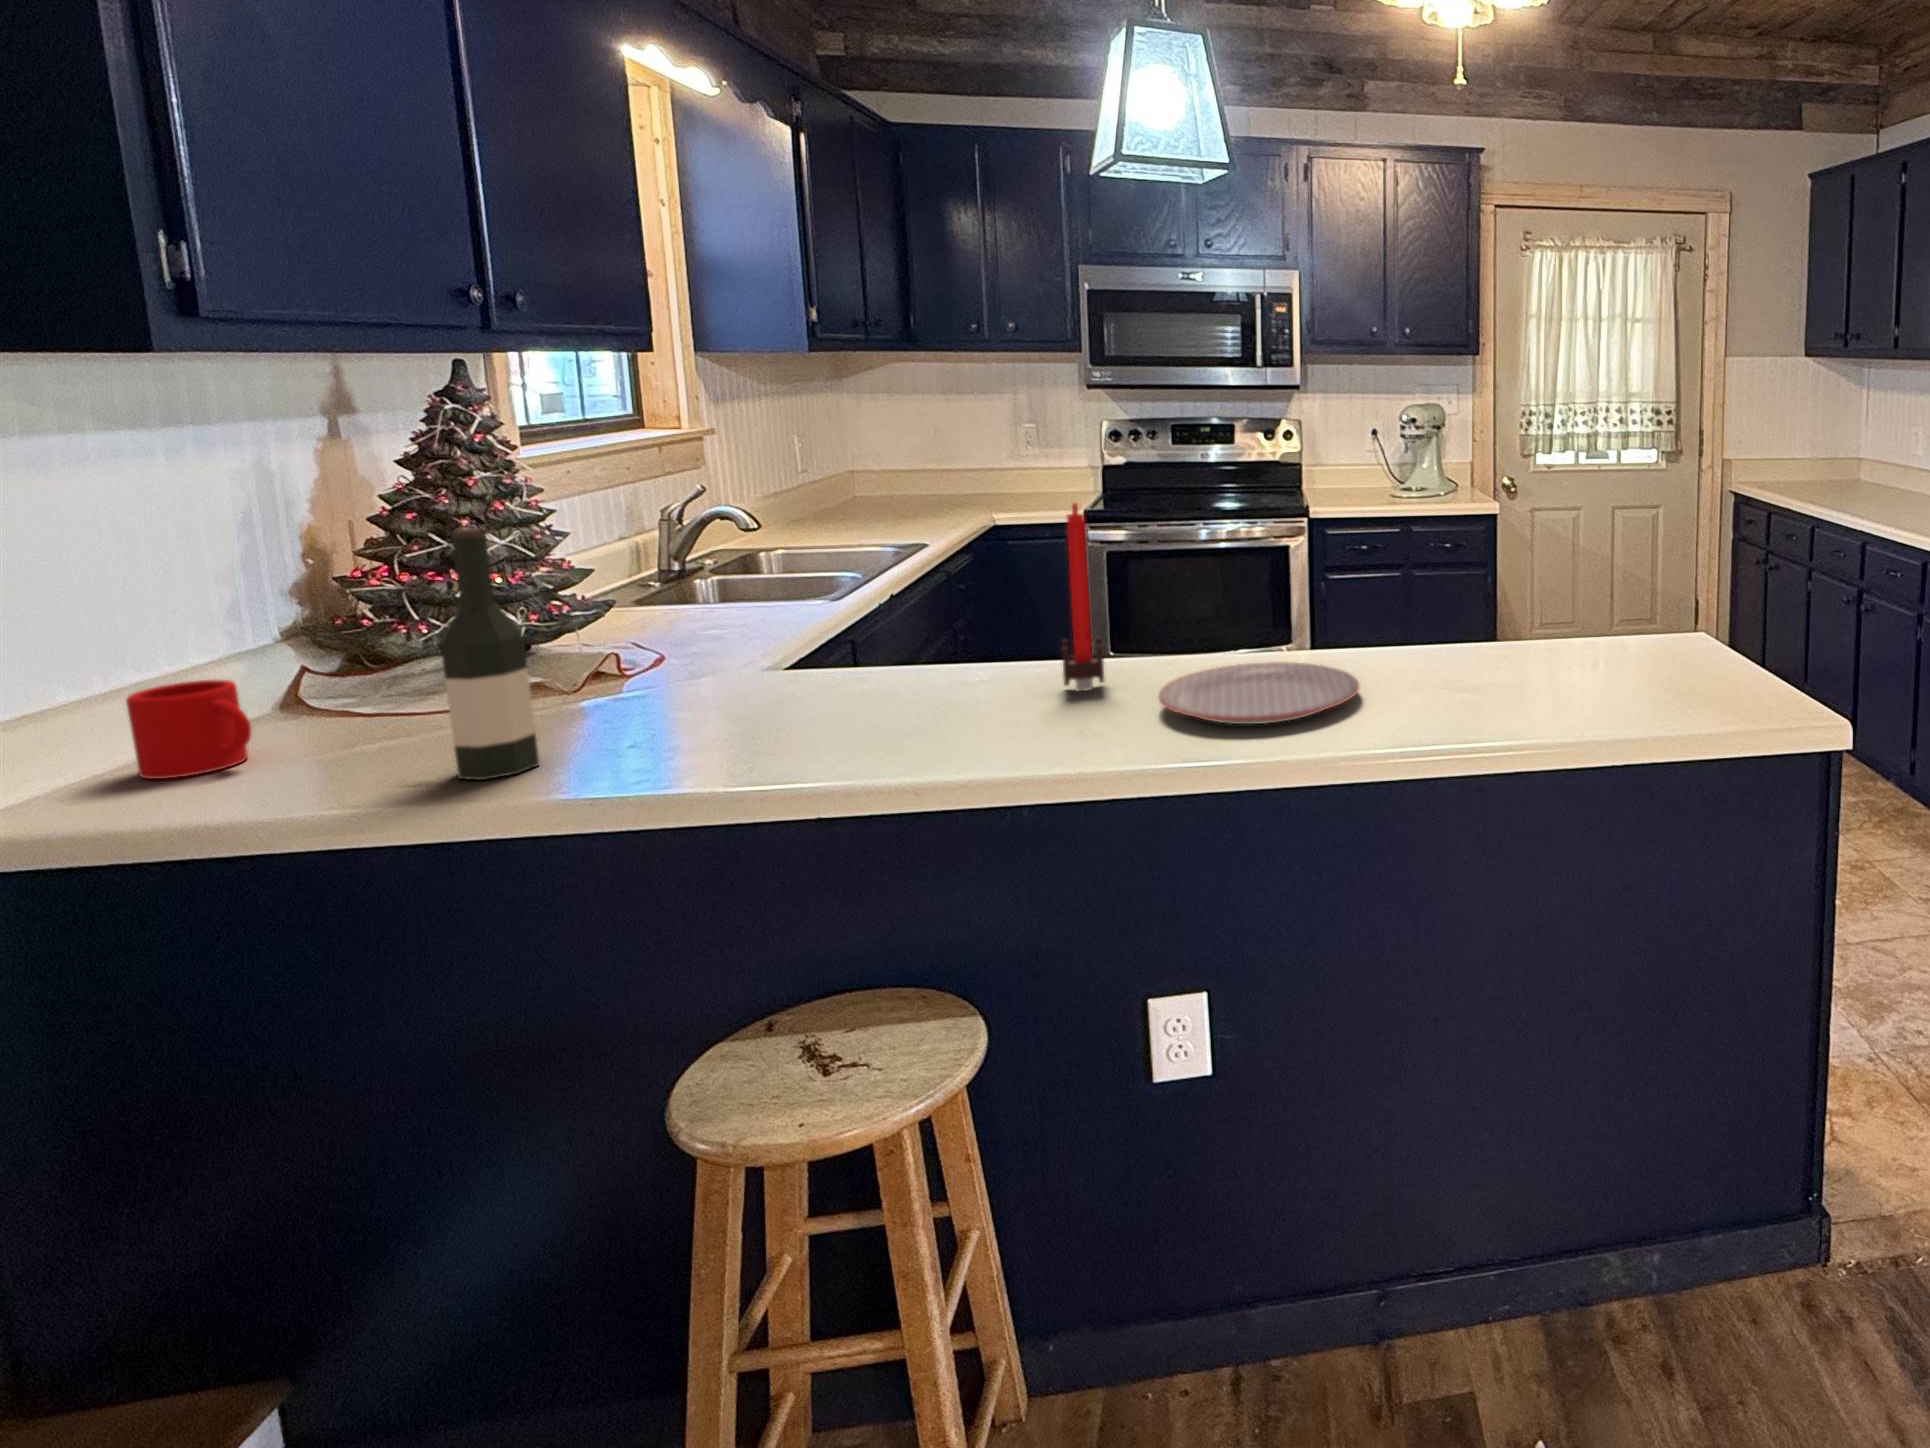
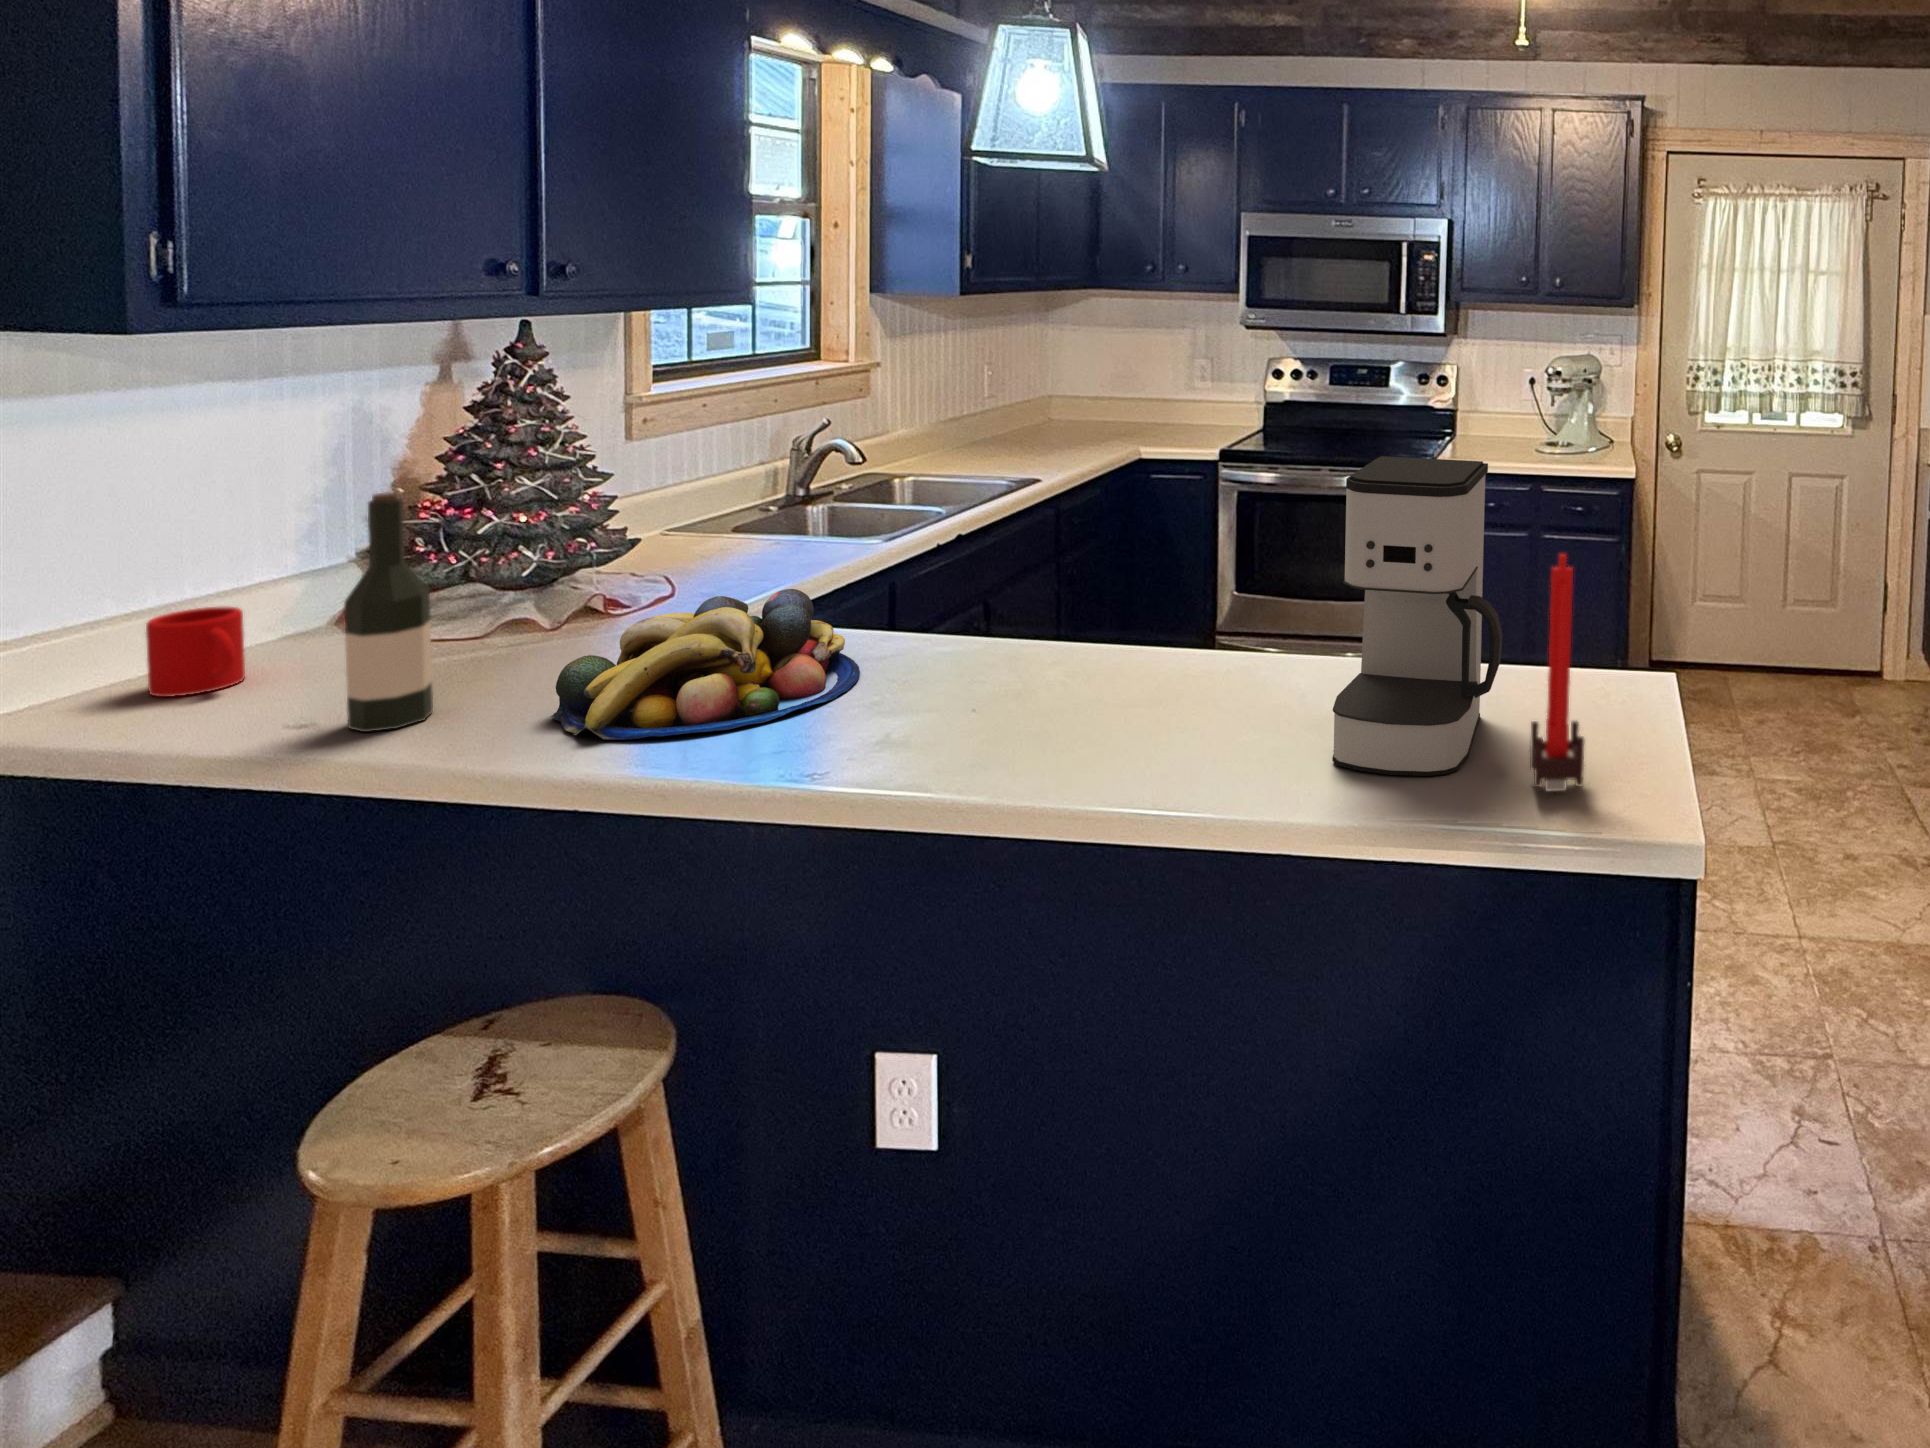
coffee maker: none [1491,445,1632,708] -> present [1332,456,1503,776]
candle: present [1062,503,1105,691] -> present [1530,554,1585,792]
fruit bowl: none [687,615,979,758] -> present [551,589,860,740]
plate: present [1159,662,1359,724] -> none [981,673,1206,754]

